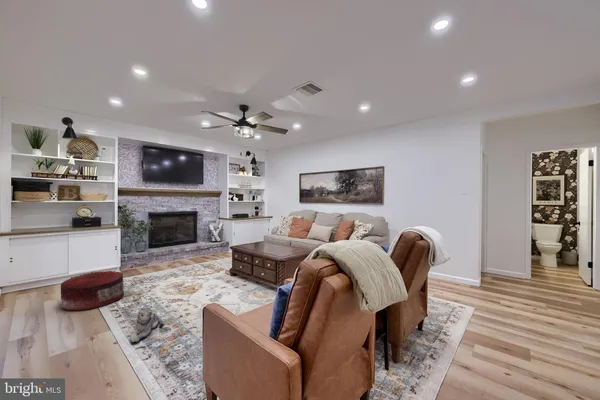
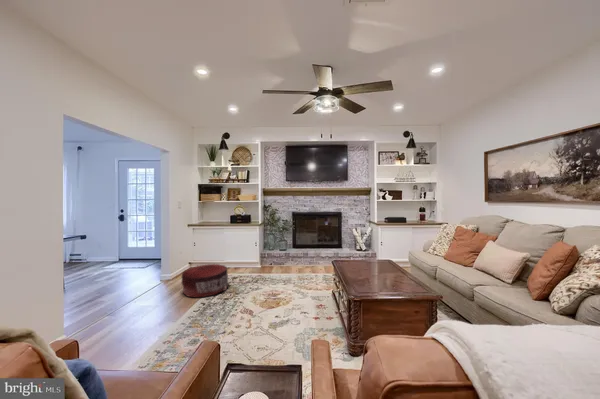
plush toy: present [130,308,163,343] -> none [147,315,200,351]

